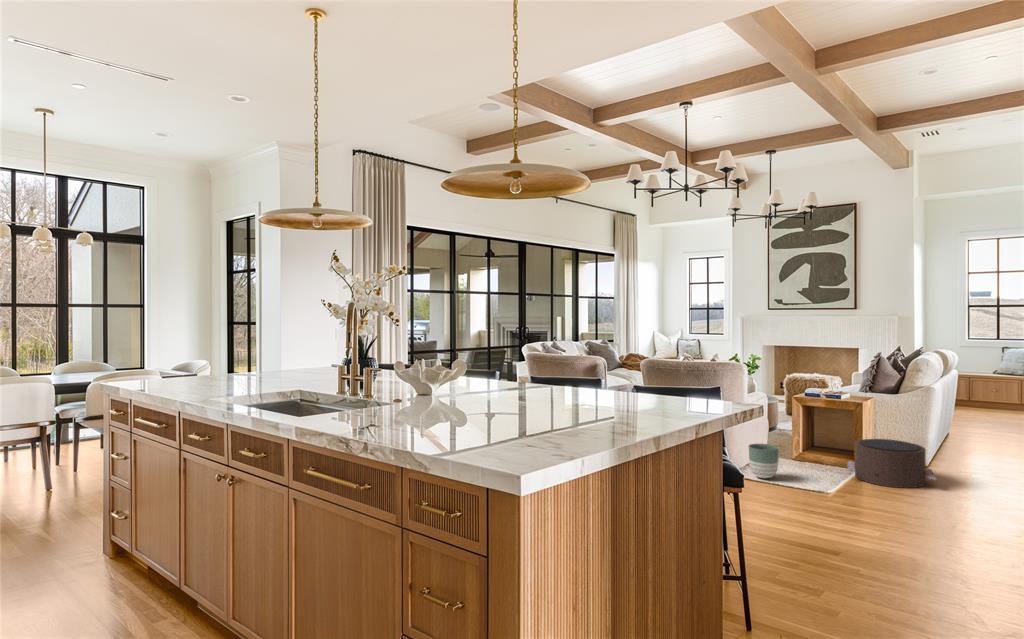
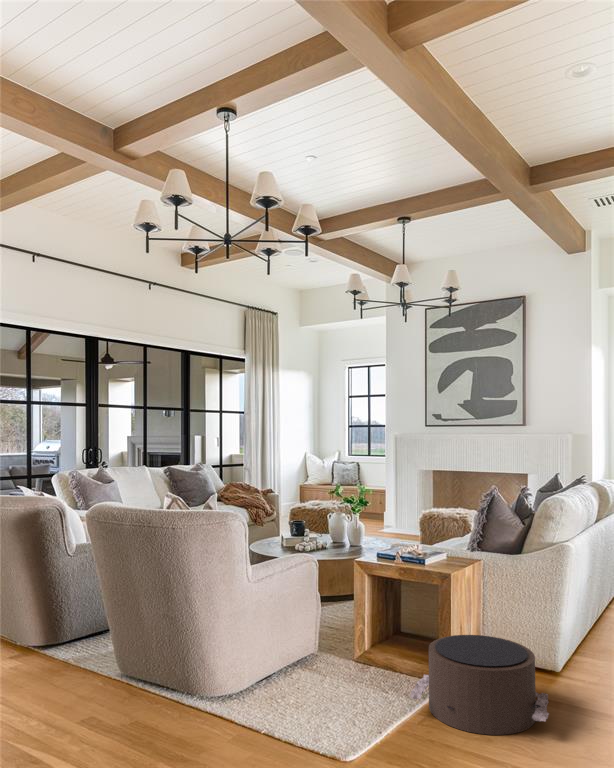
planter: present [749,444,779,478] -> none [248,647,297,713]

